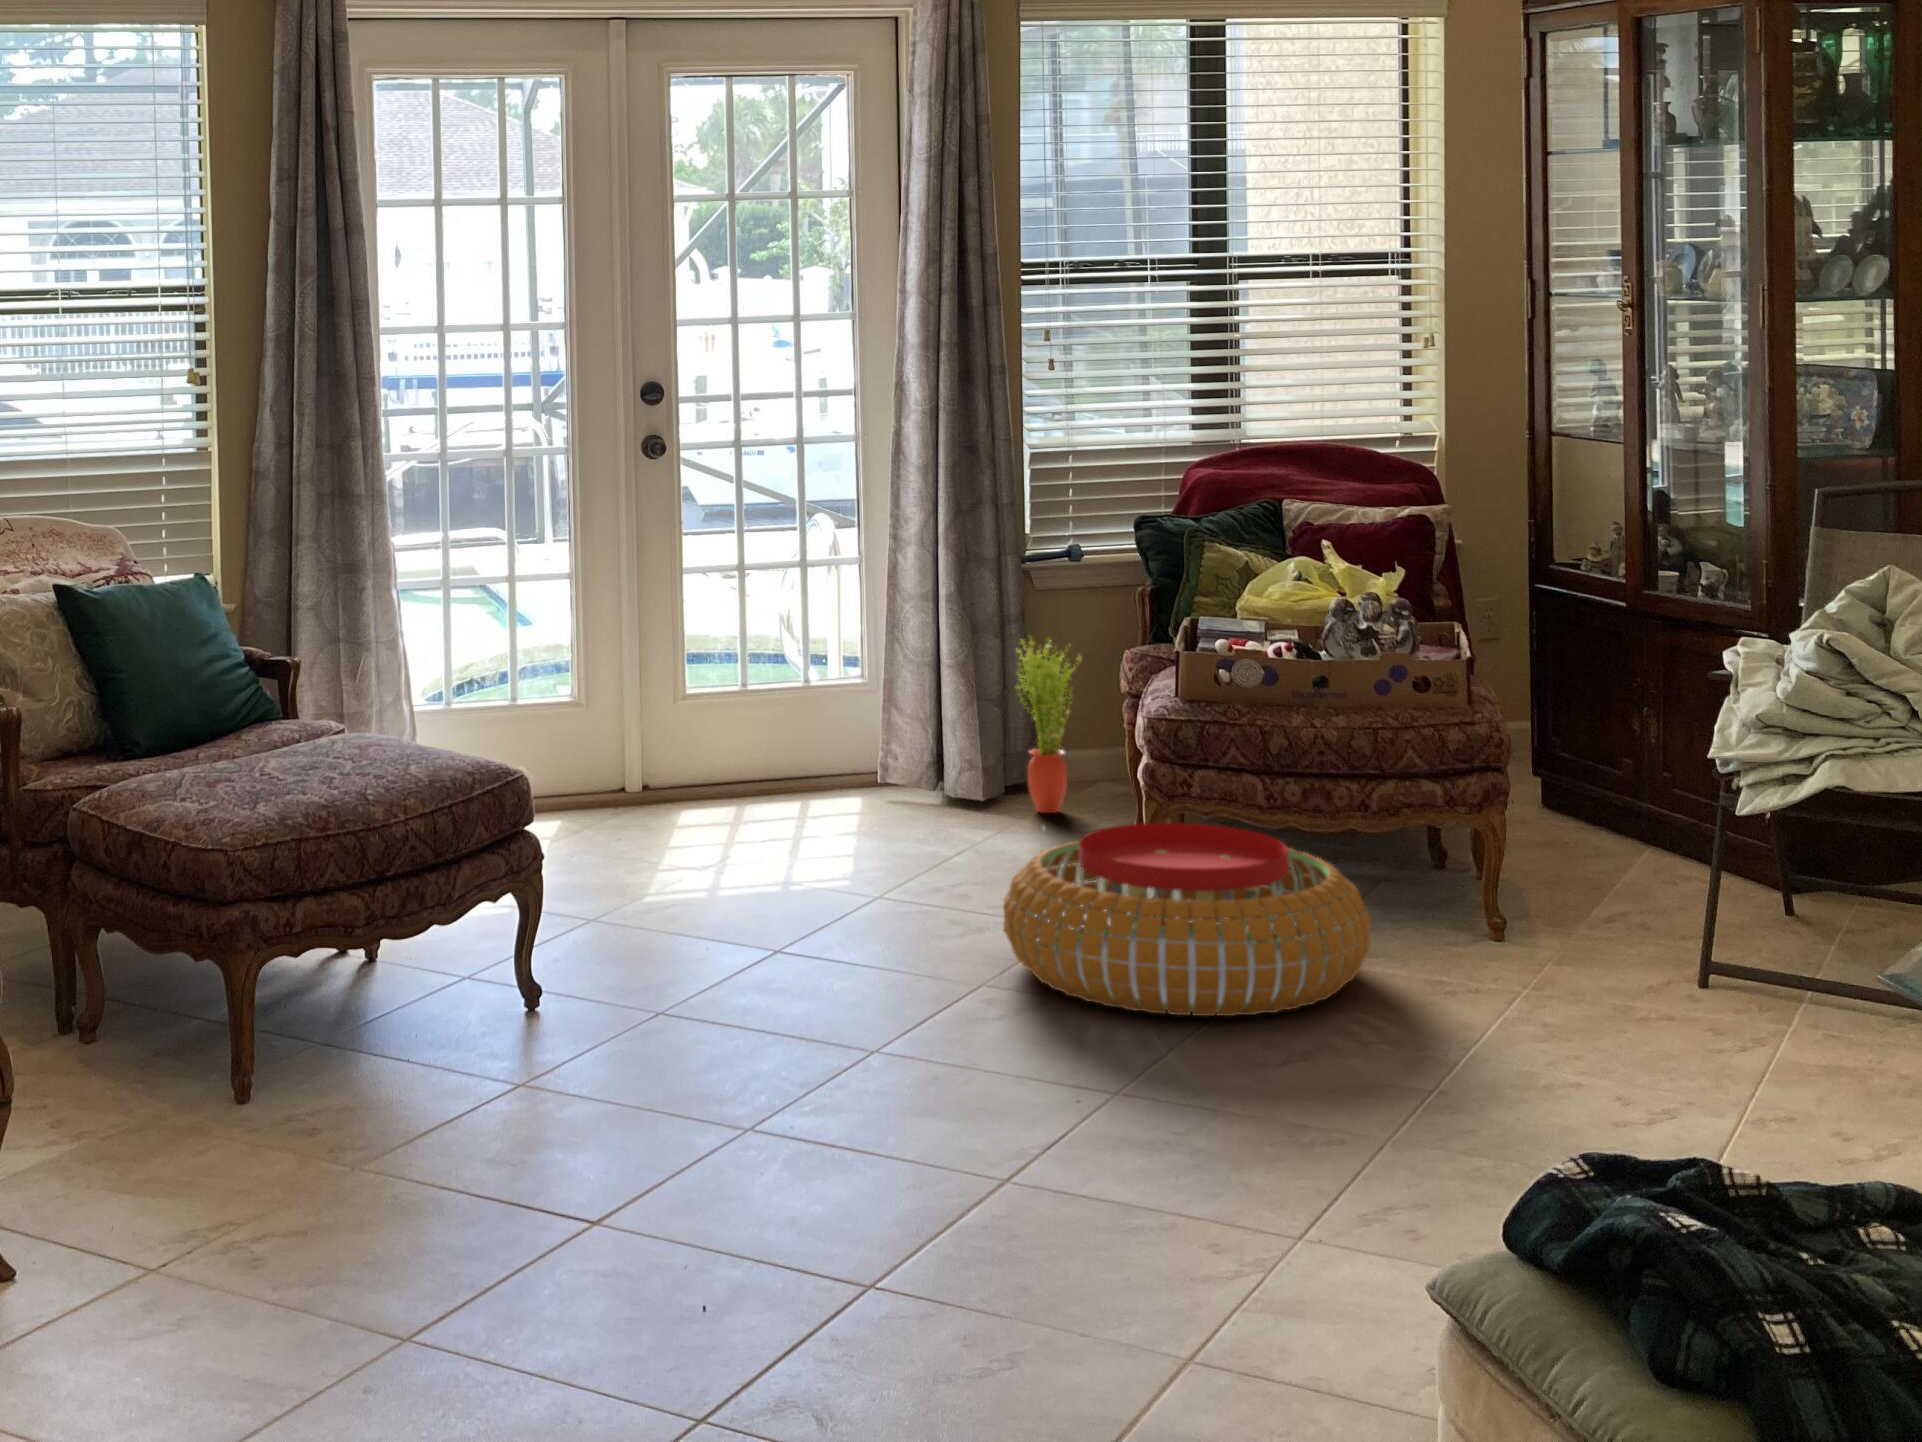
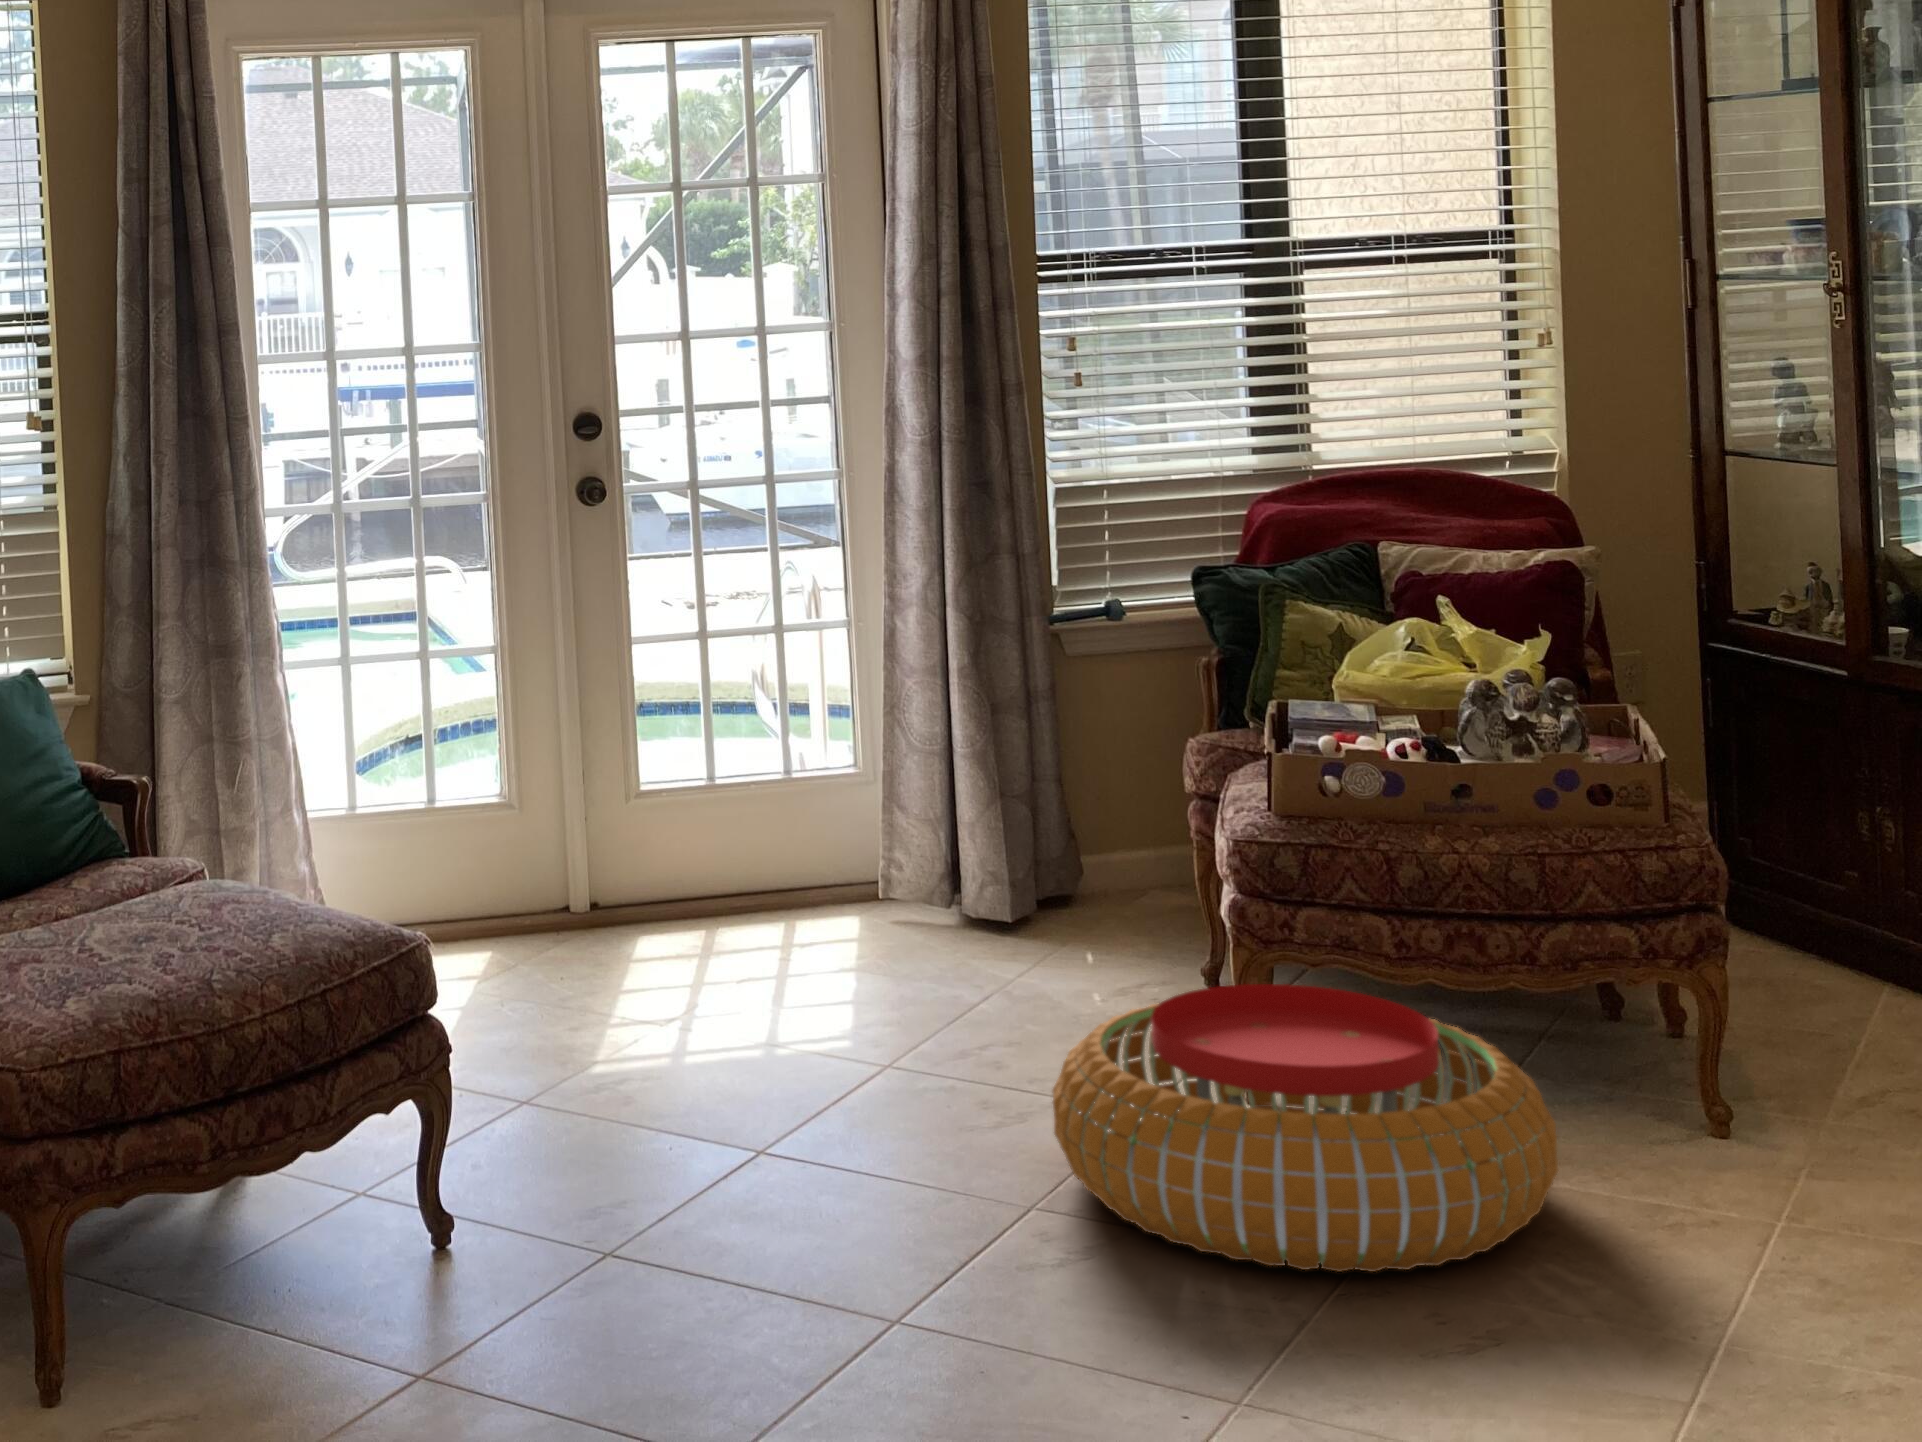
potted plant: present [1016,637,1081,813] -> none [1044,713,1128,931]

